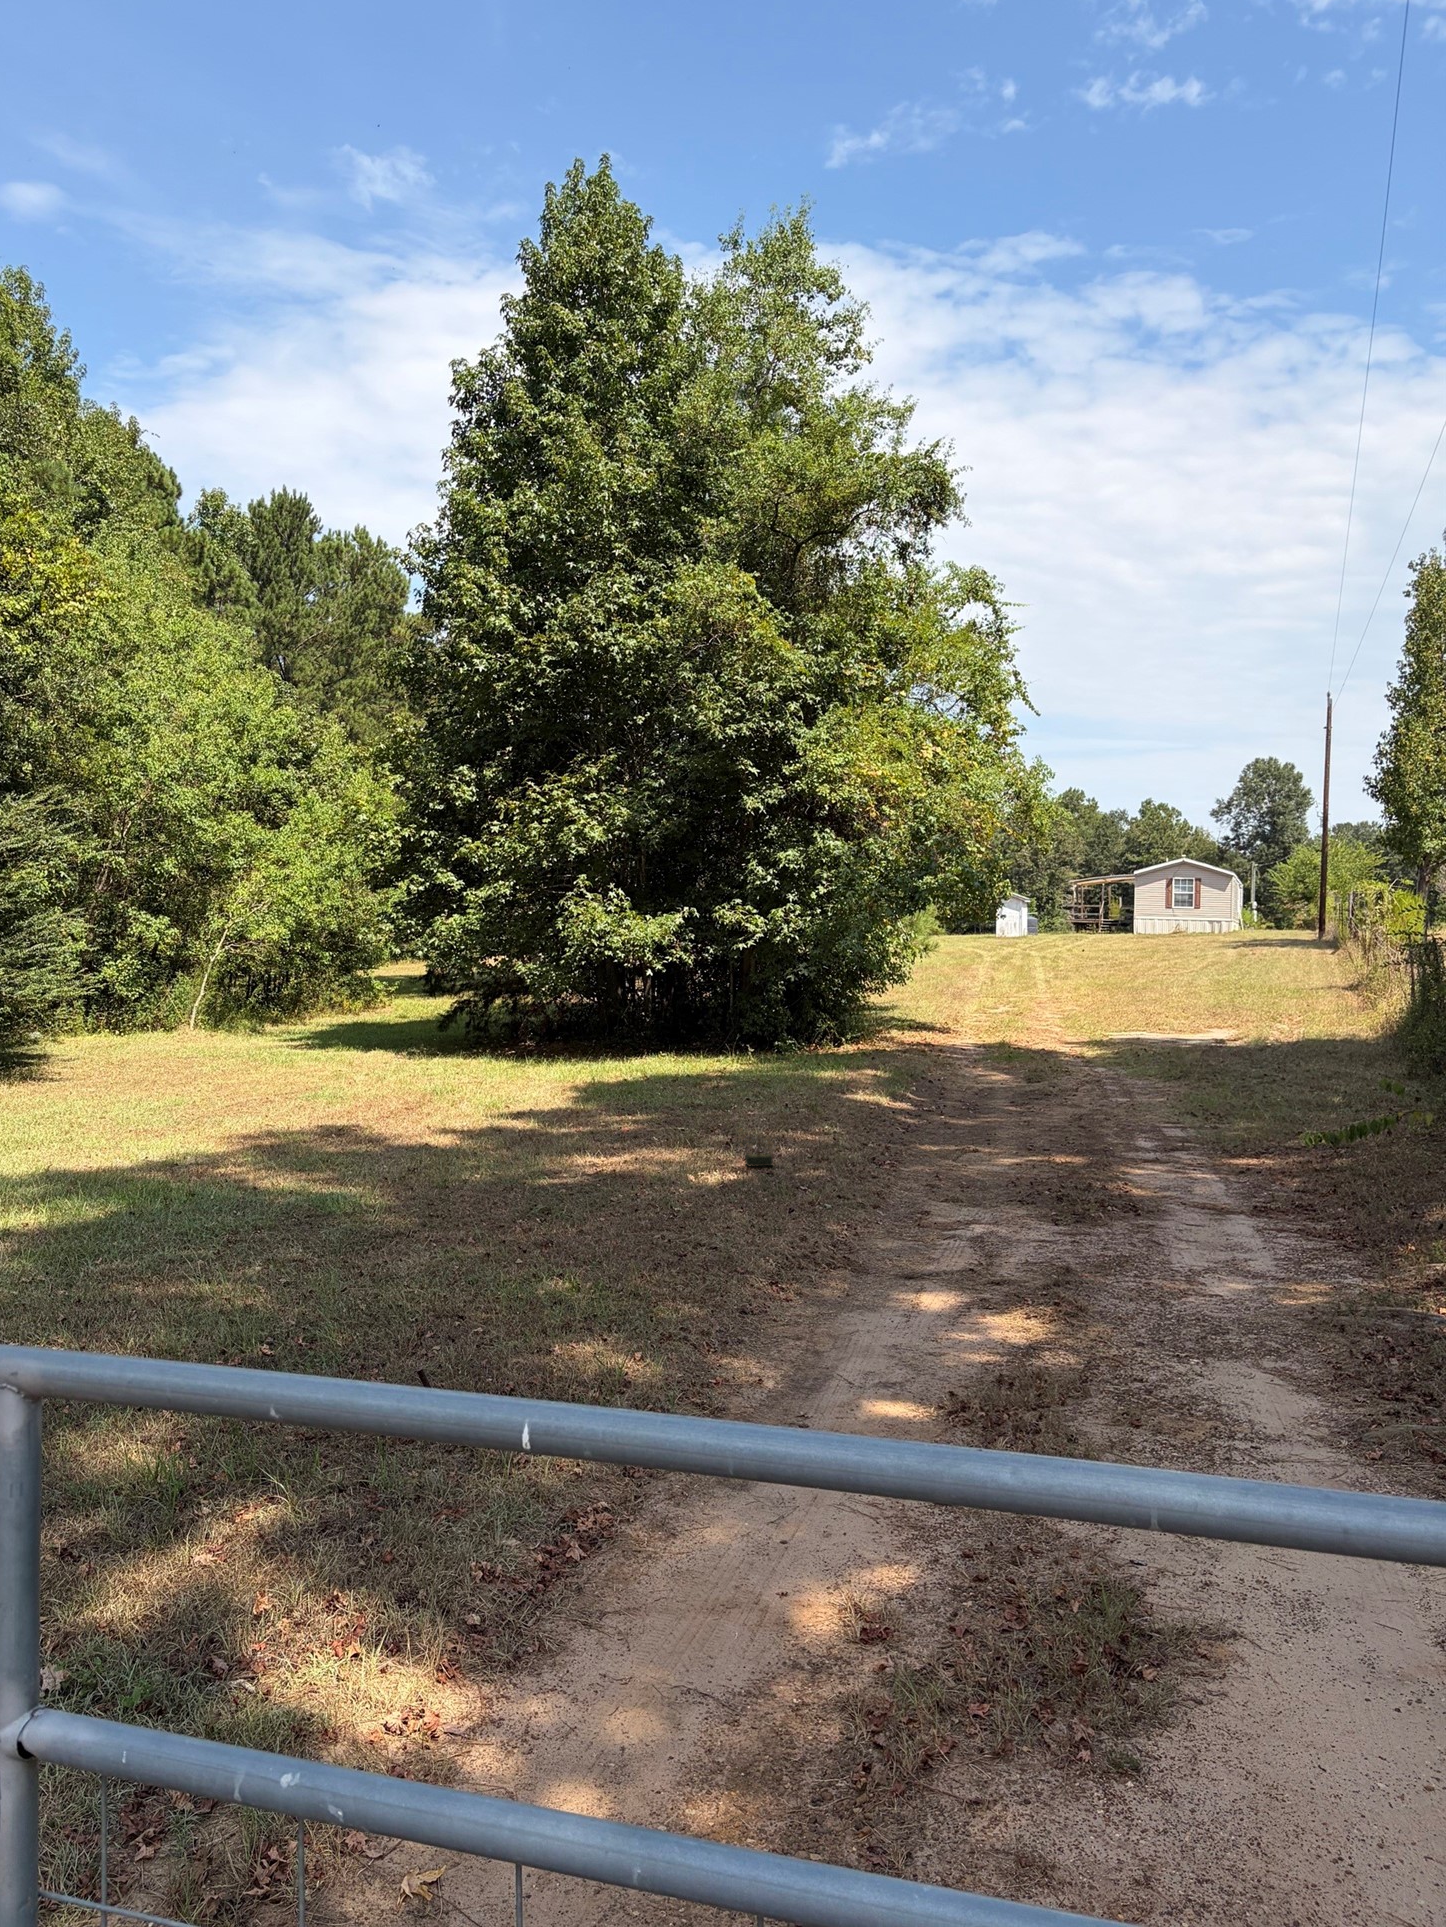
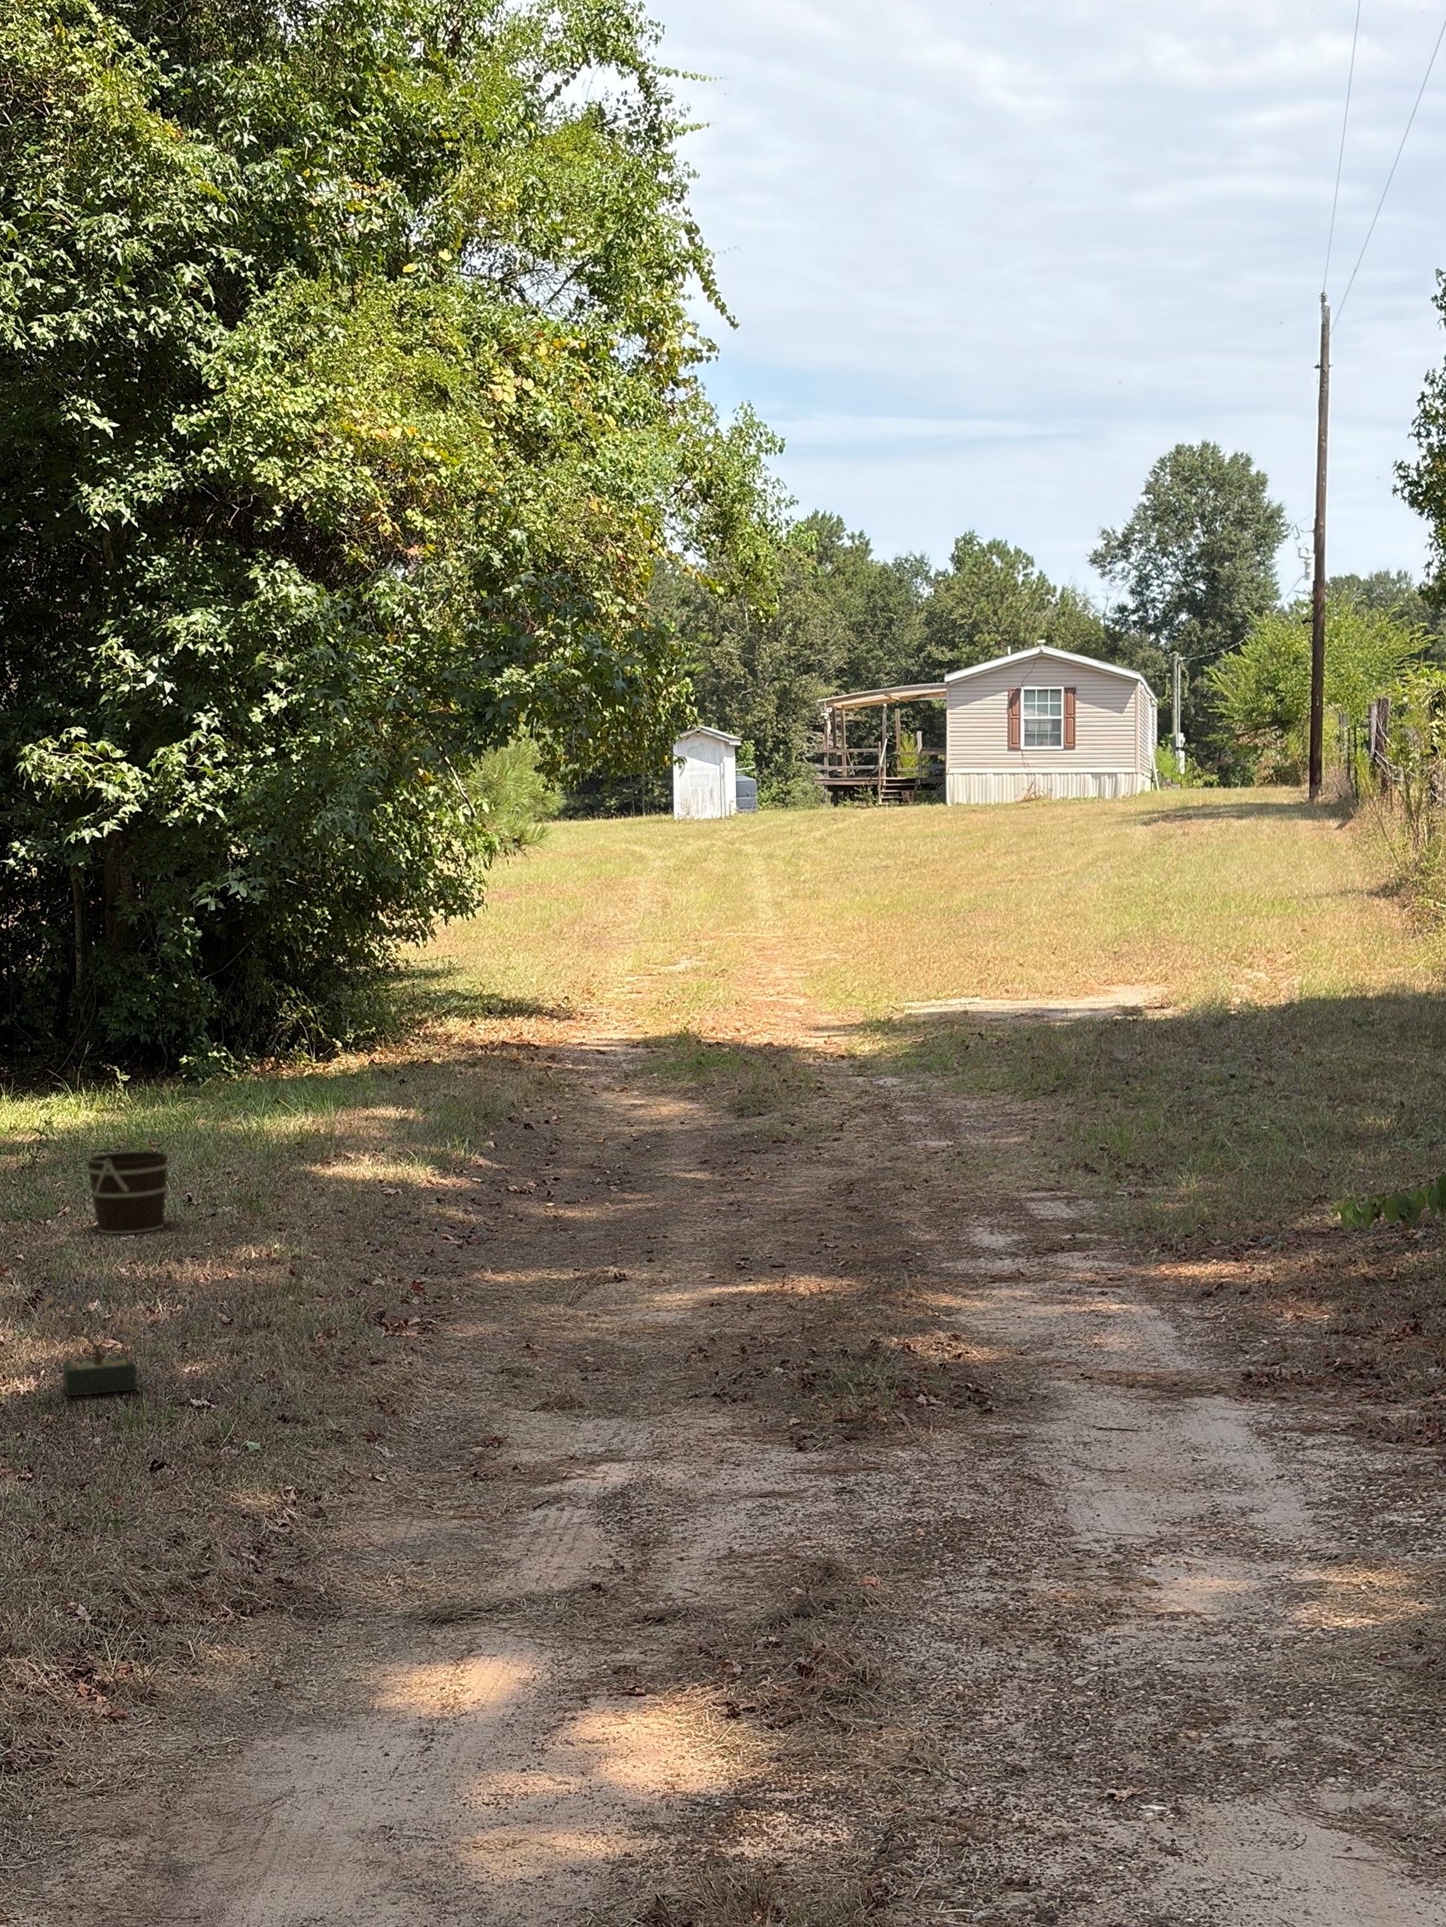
bucket: none [745,1078,778,1112] -> present [88,1148,167,1234]

